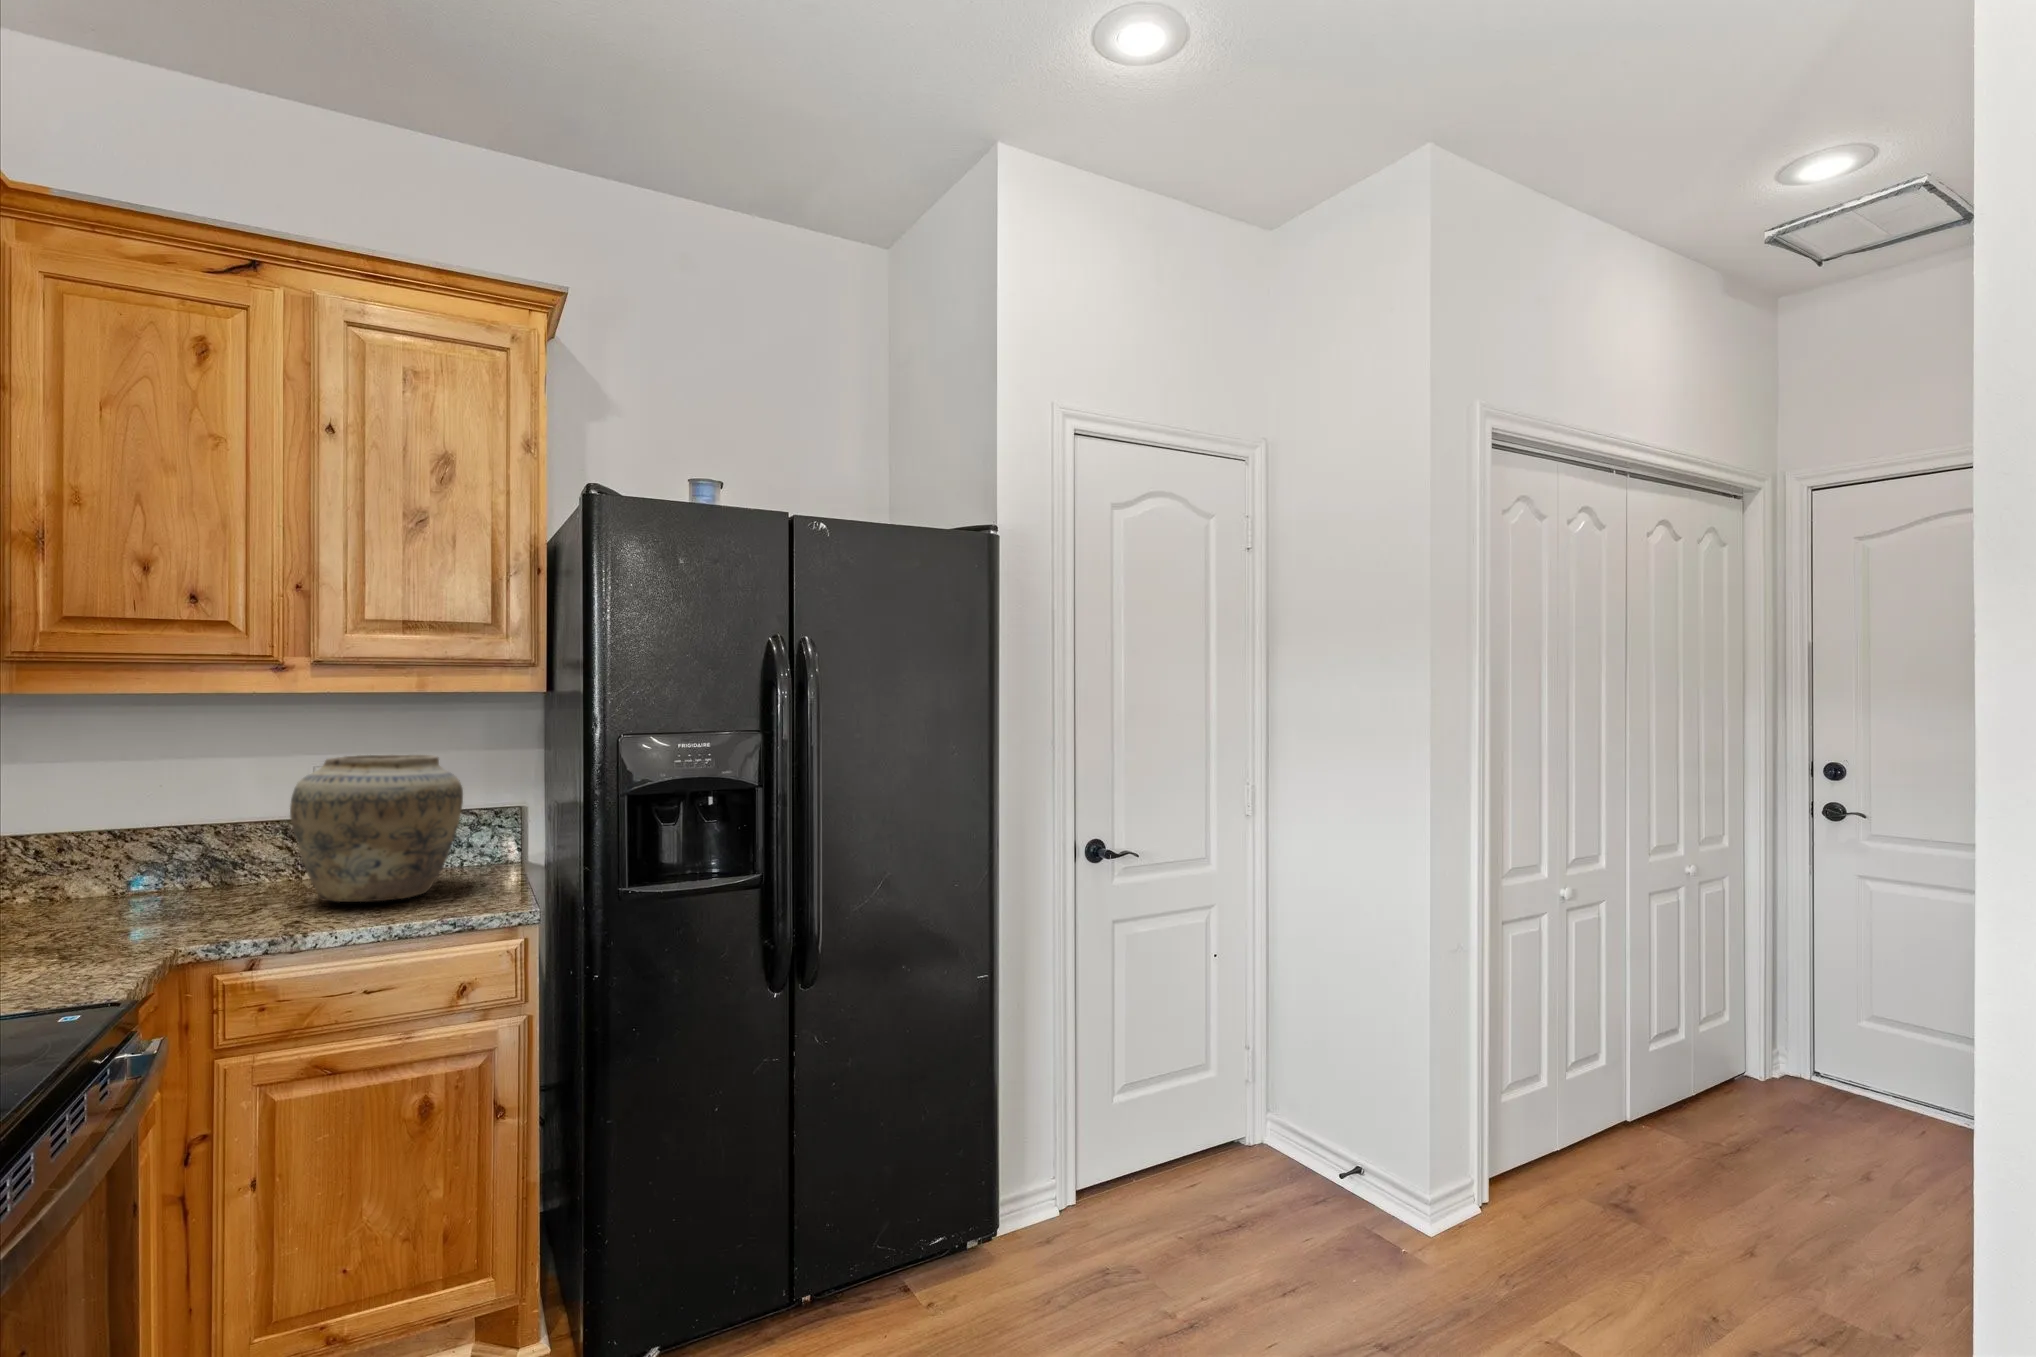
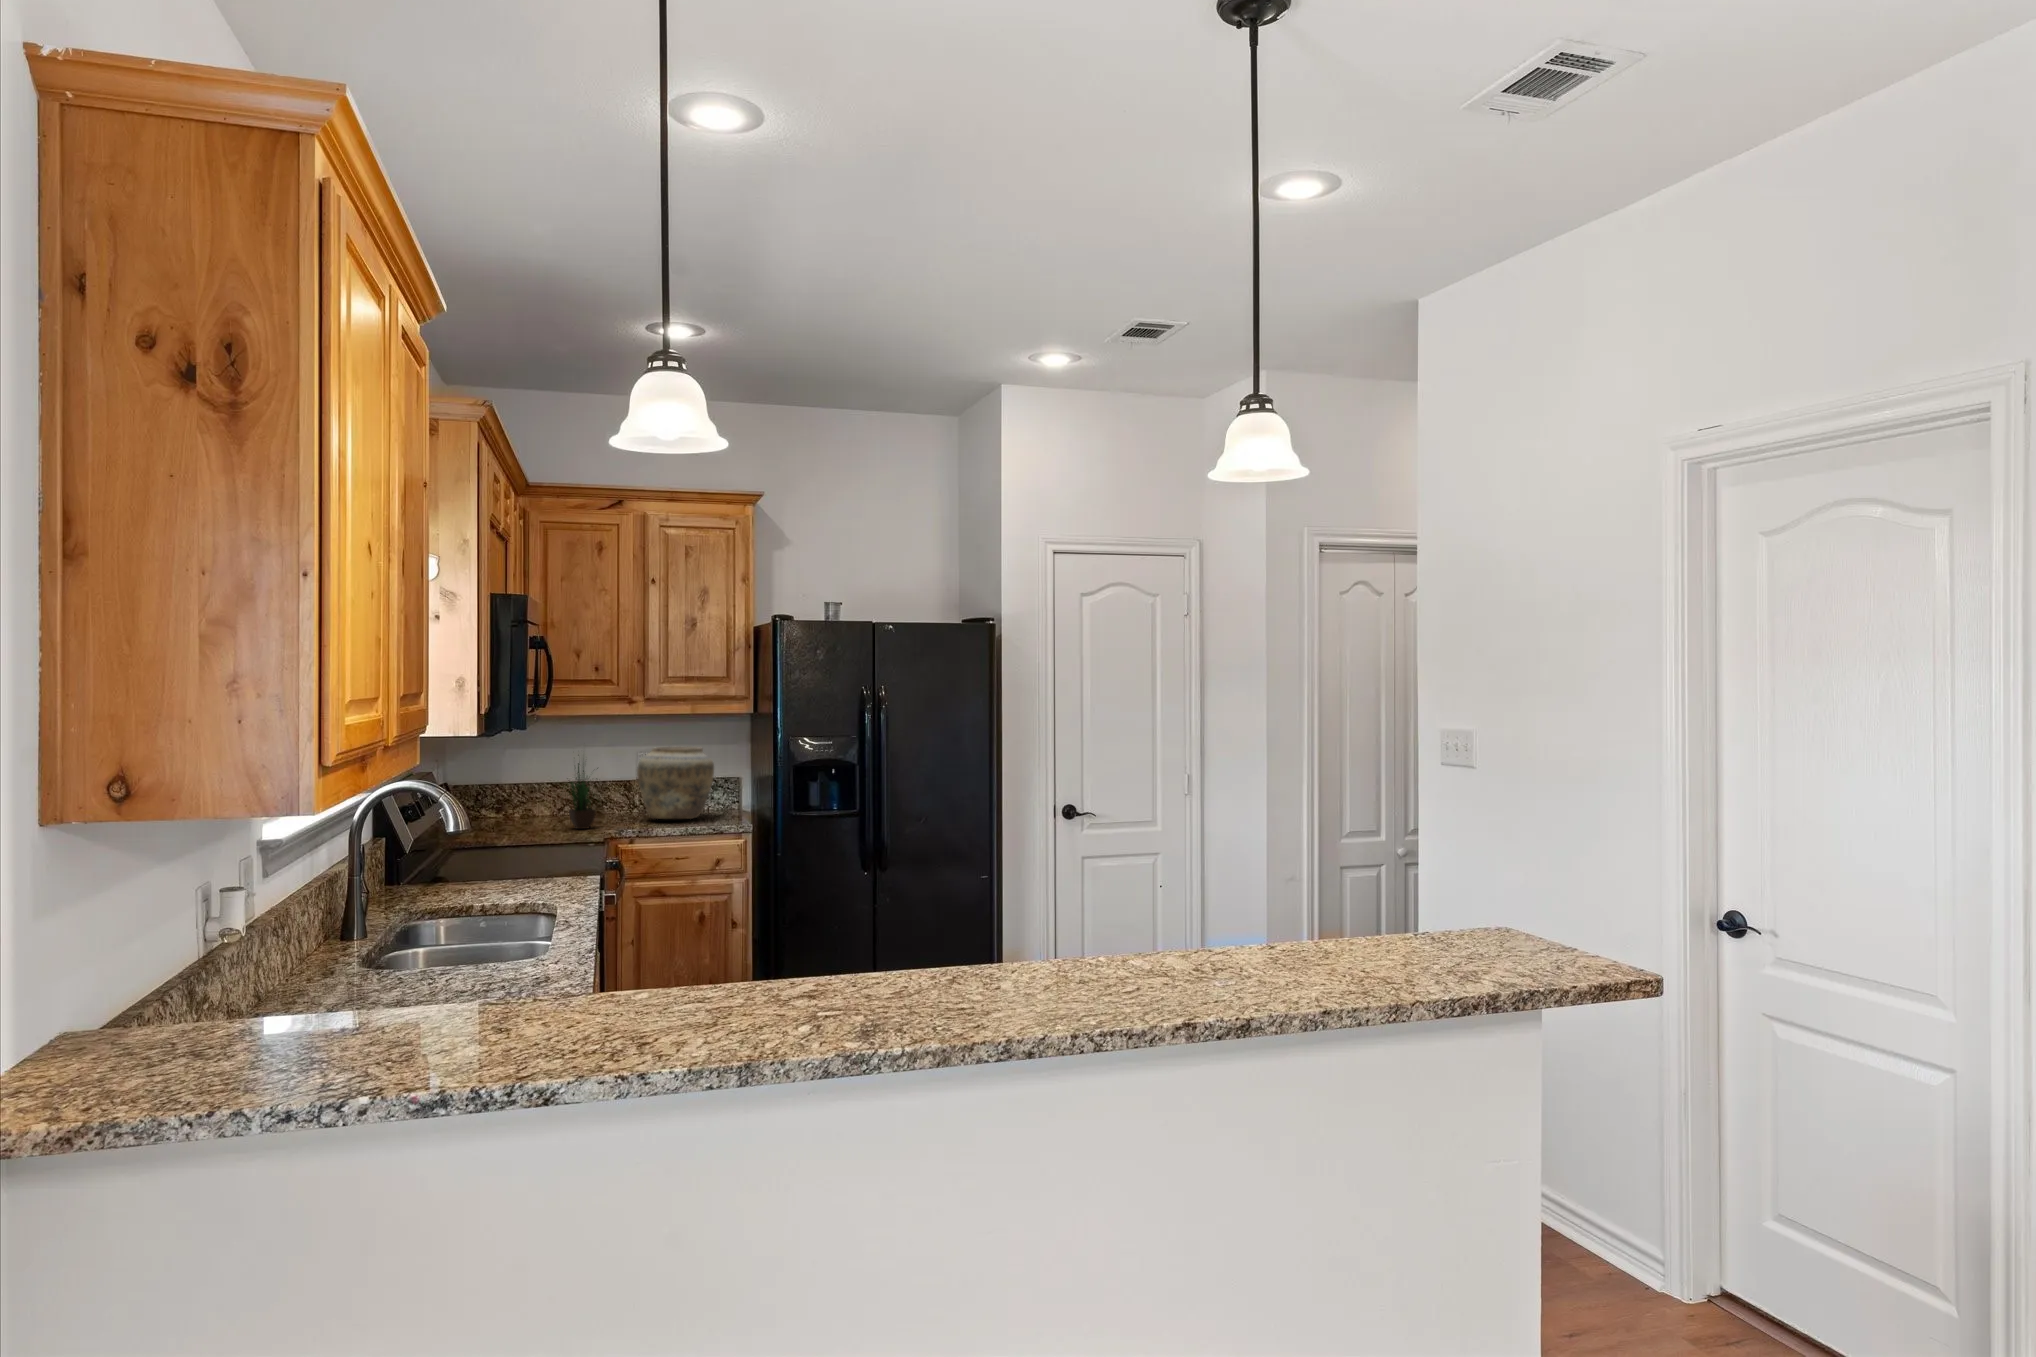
potted plant: none [66,744,195,940] -> present [569,763,598,829]

